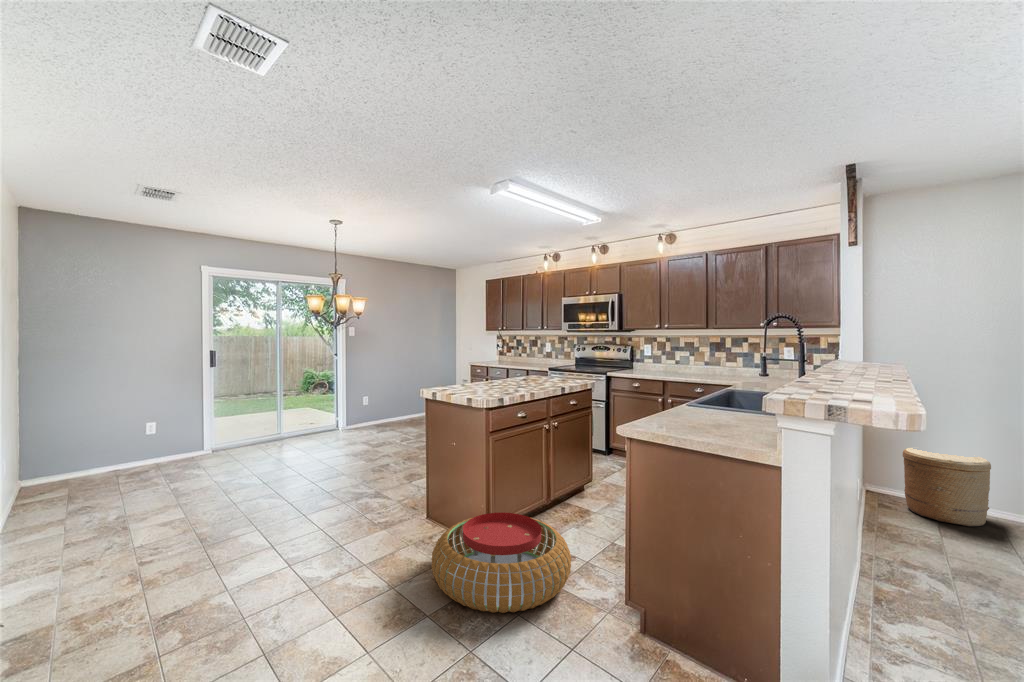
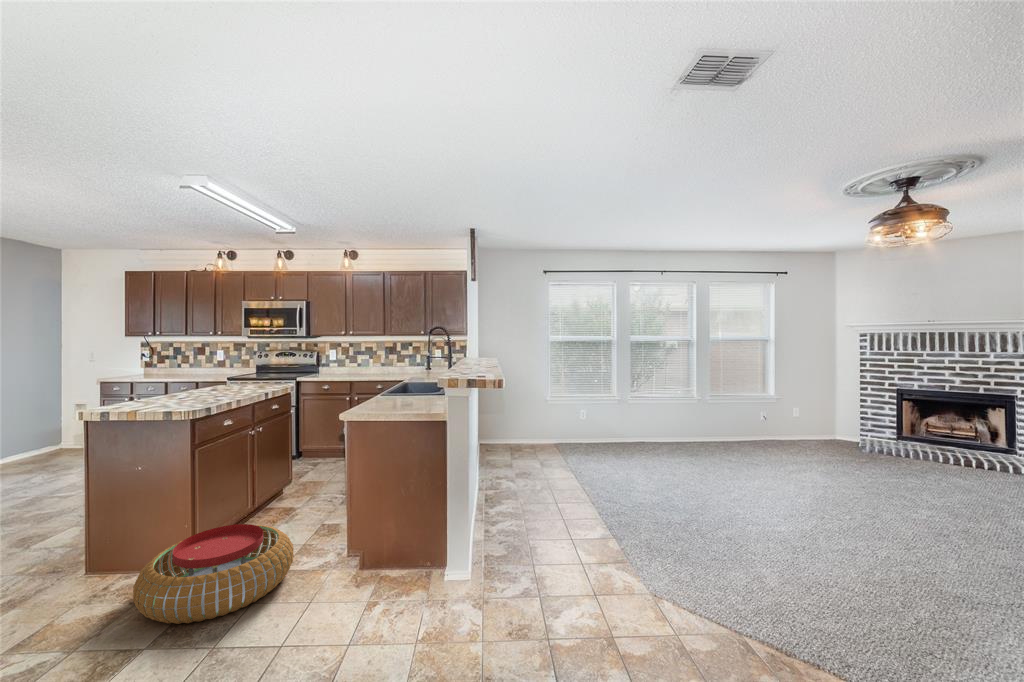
woven basket: present [903,448,991,526] -> none [504,410,541,453]

